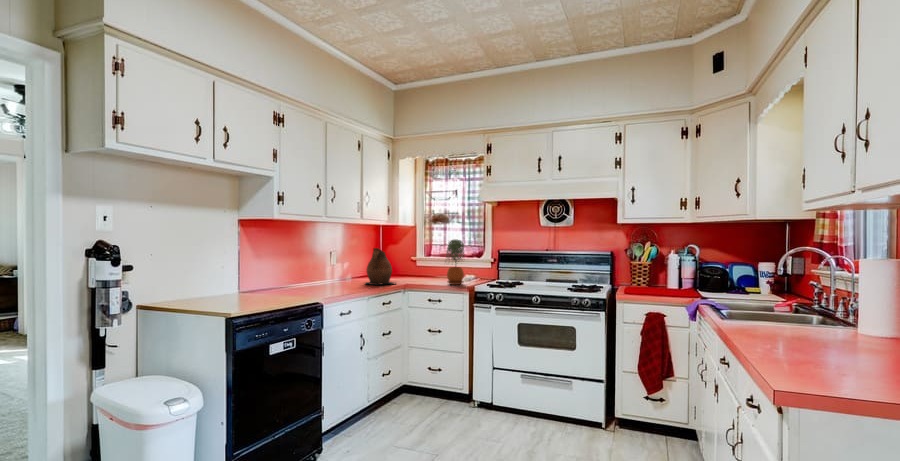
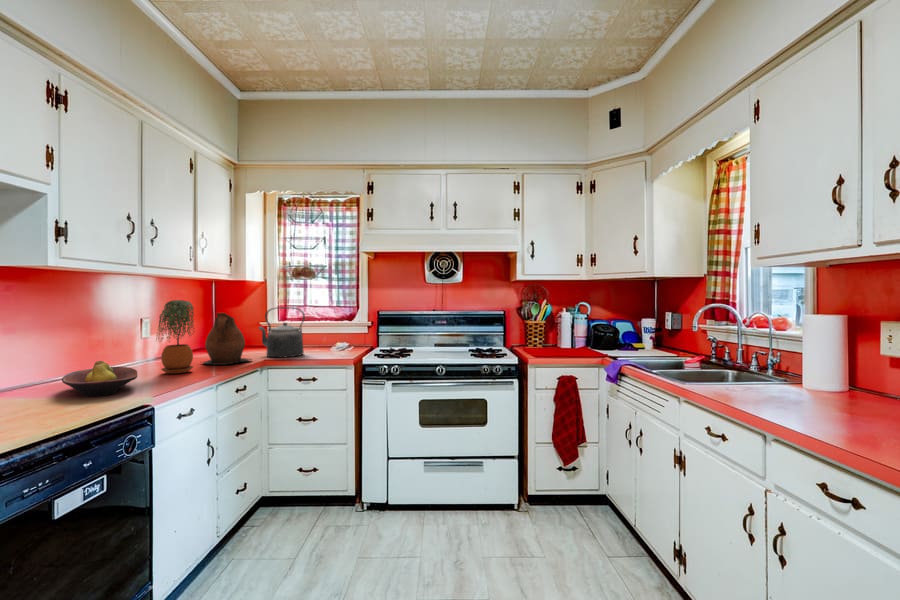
potted plant: present [446,239,464,285] -> present [158,300,194,374]
kettle: none [405,245,437,283] -> present [259,307,305,358]
fruit bowl: none [281,275,320,296] -> present [62,361,137,396]

